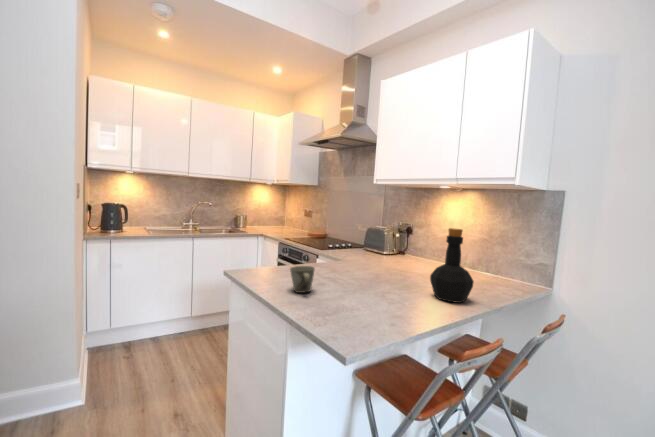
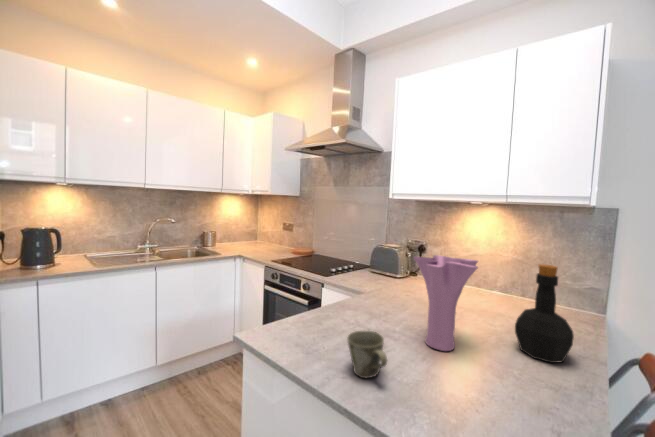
vase: none [356,221,405,290] -> present [414,255,478,351]

